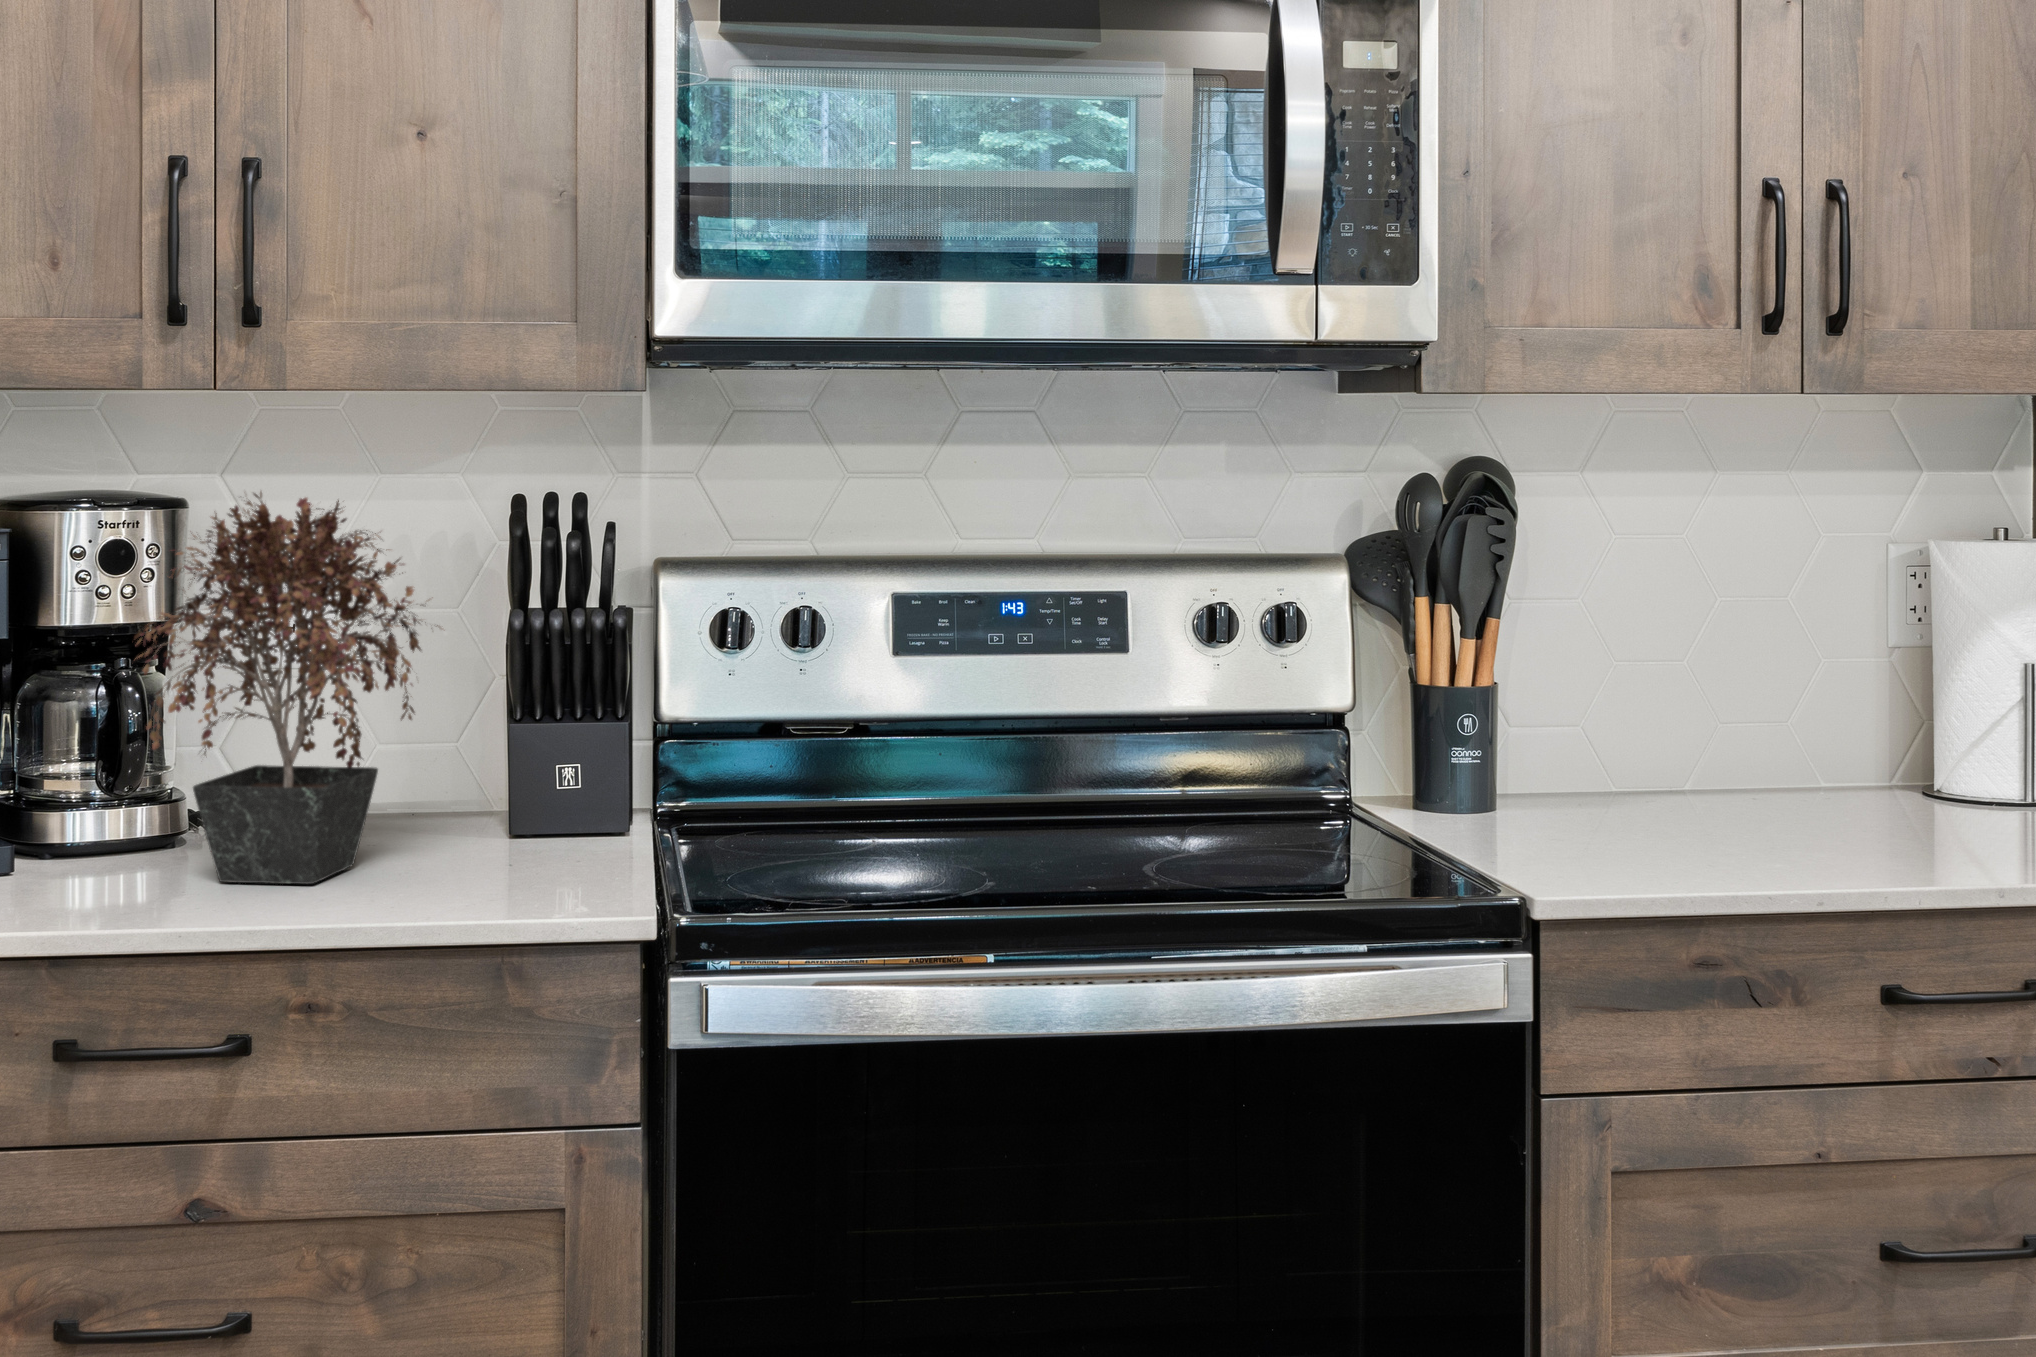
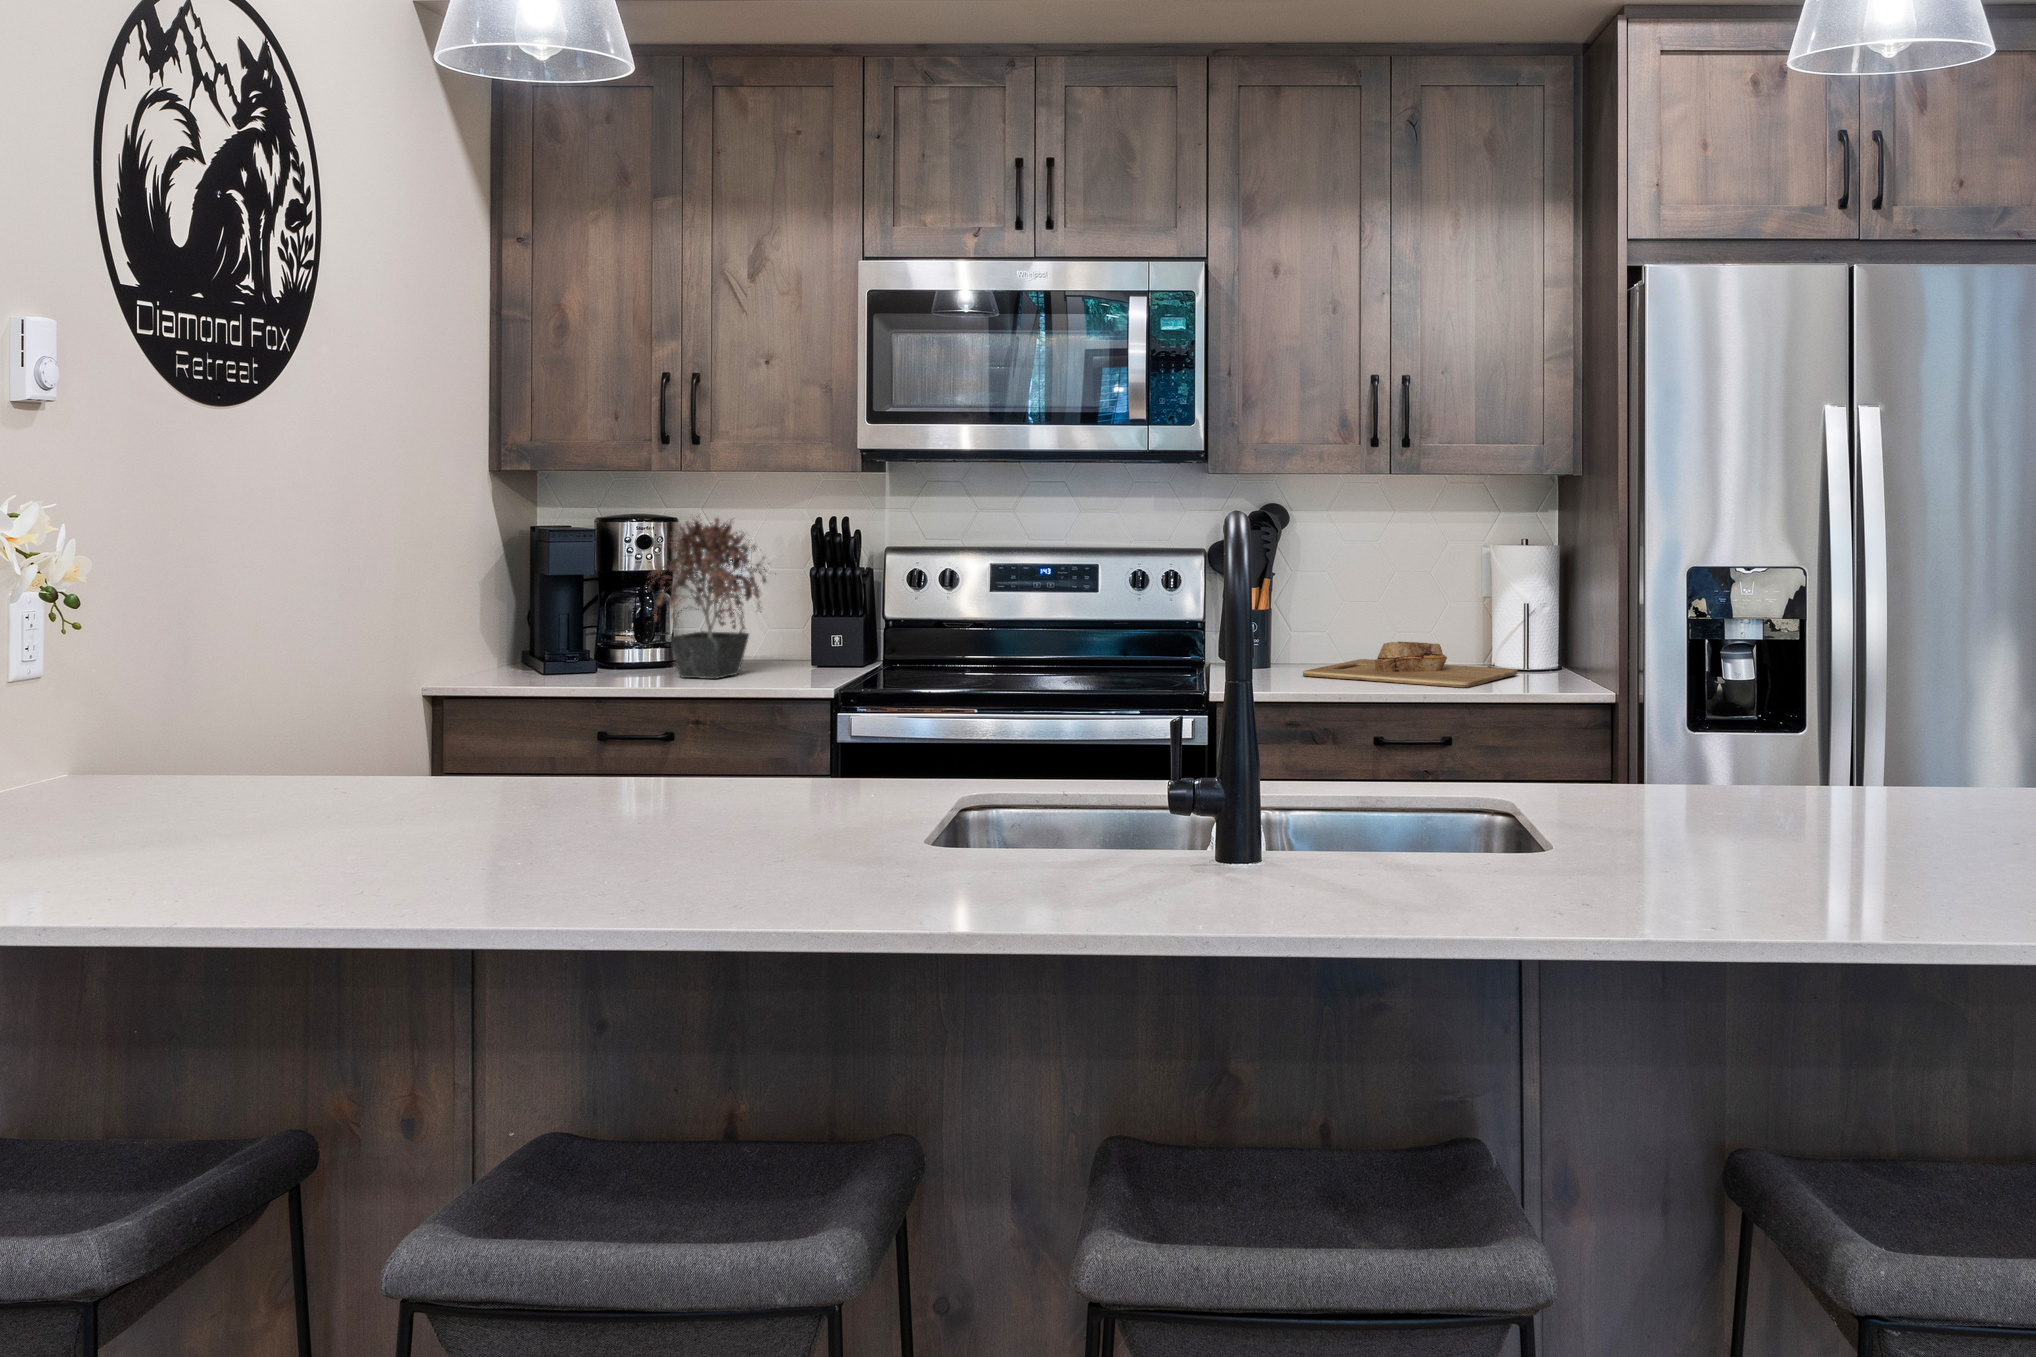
cutting board: none [1597,750,2013,856] -> present [1303,641,1517,688]

